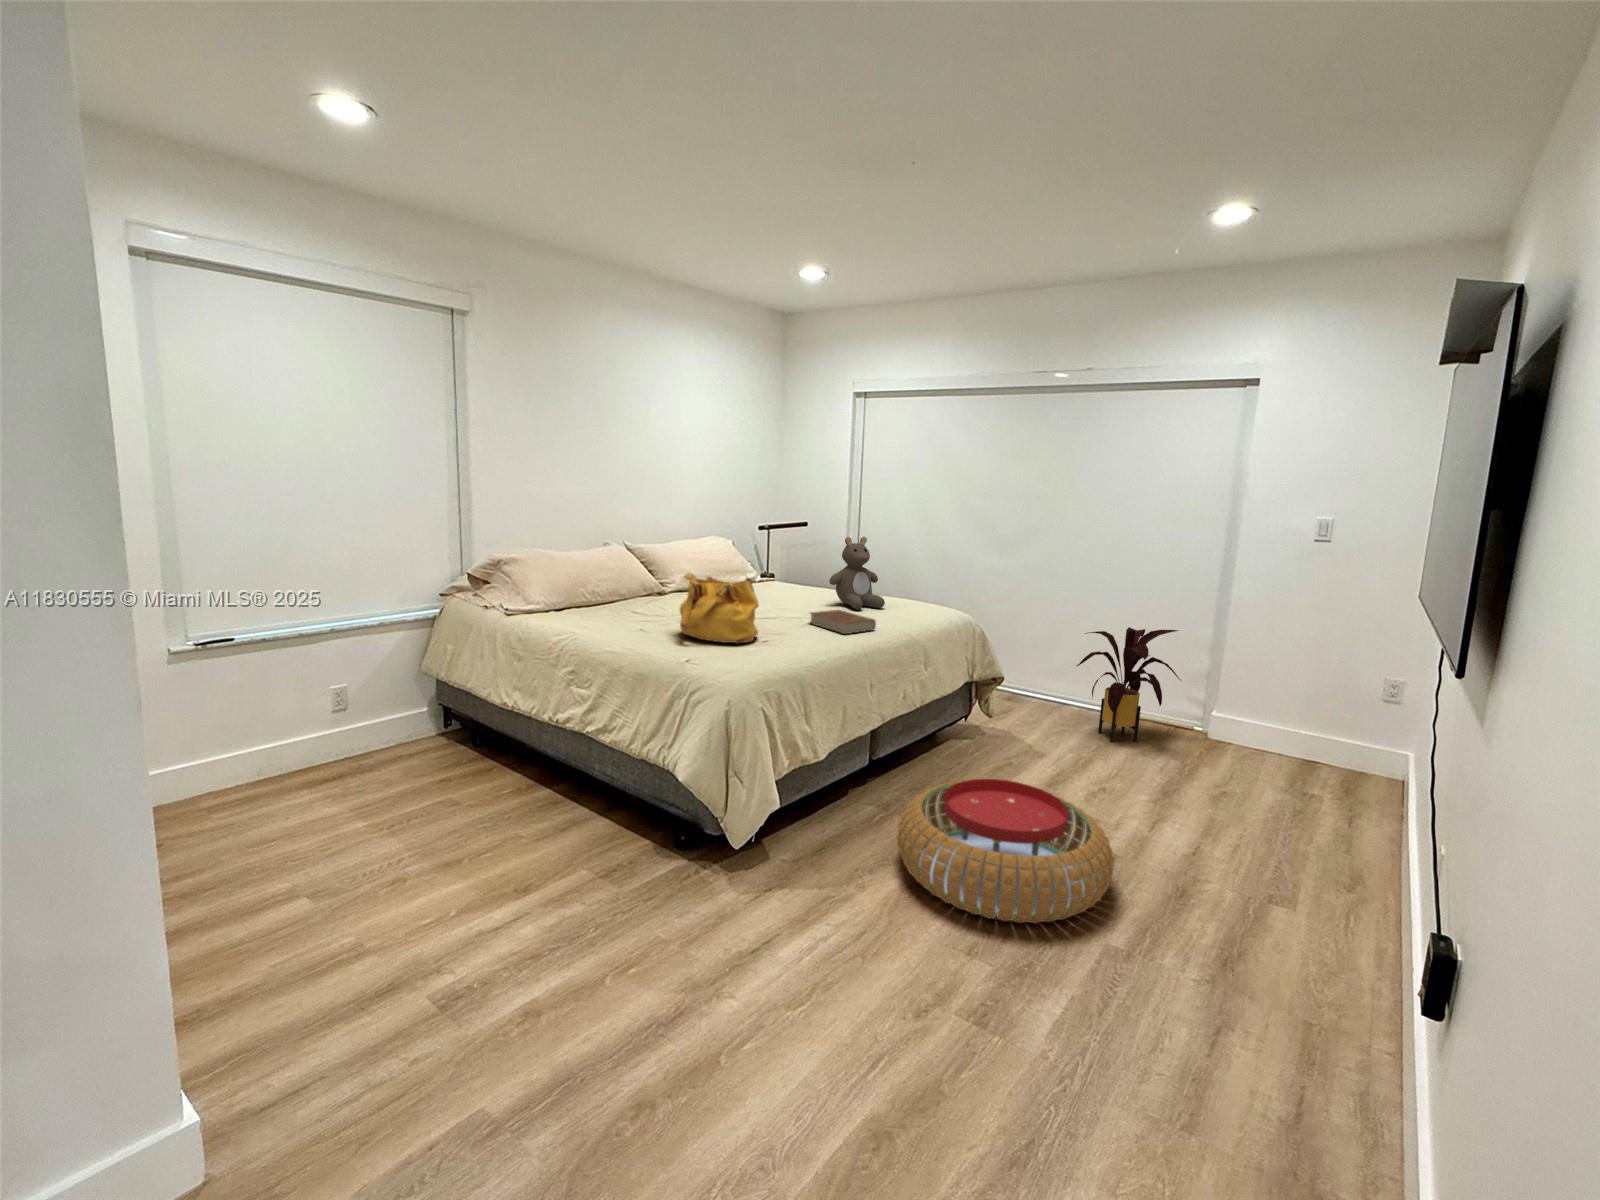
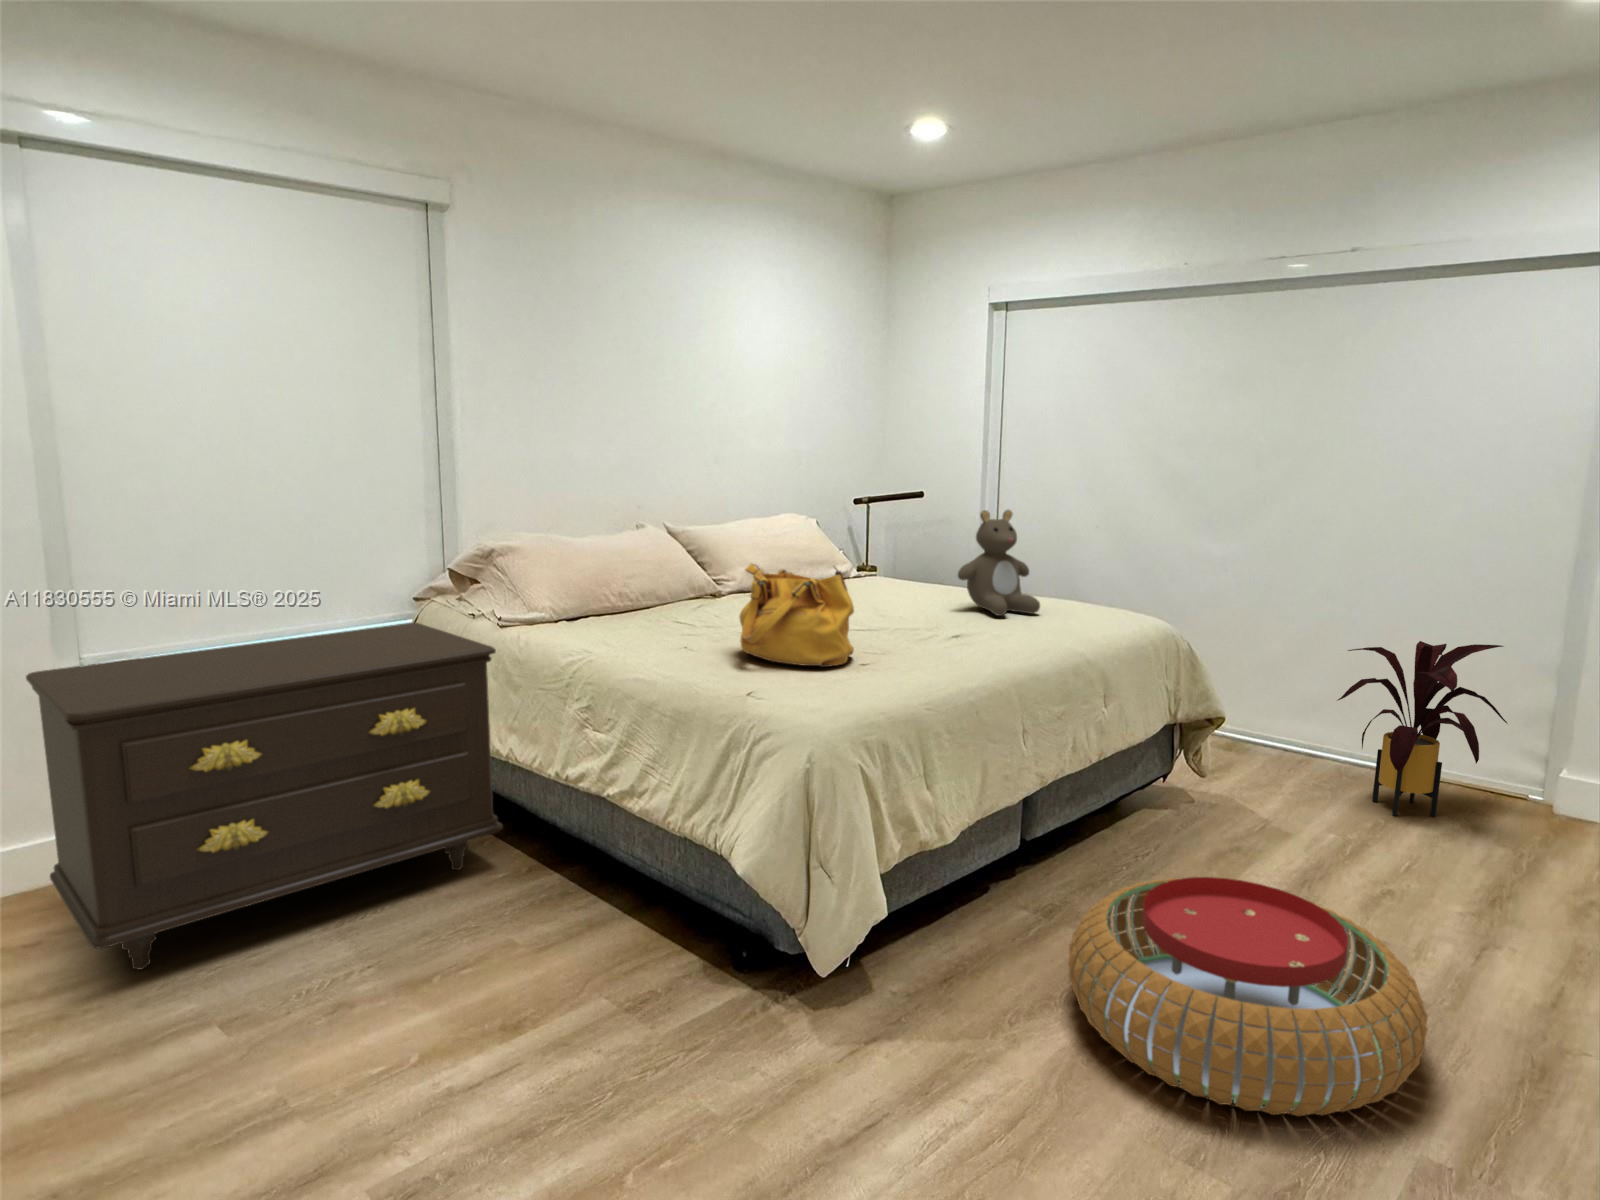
book: present [810,610,876,634] -> none [928,616,1029,653]
dresser: none [153,612,509,860] -> present [26,623,503,970]

